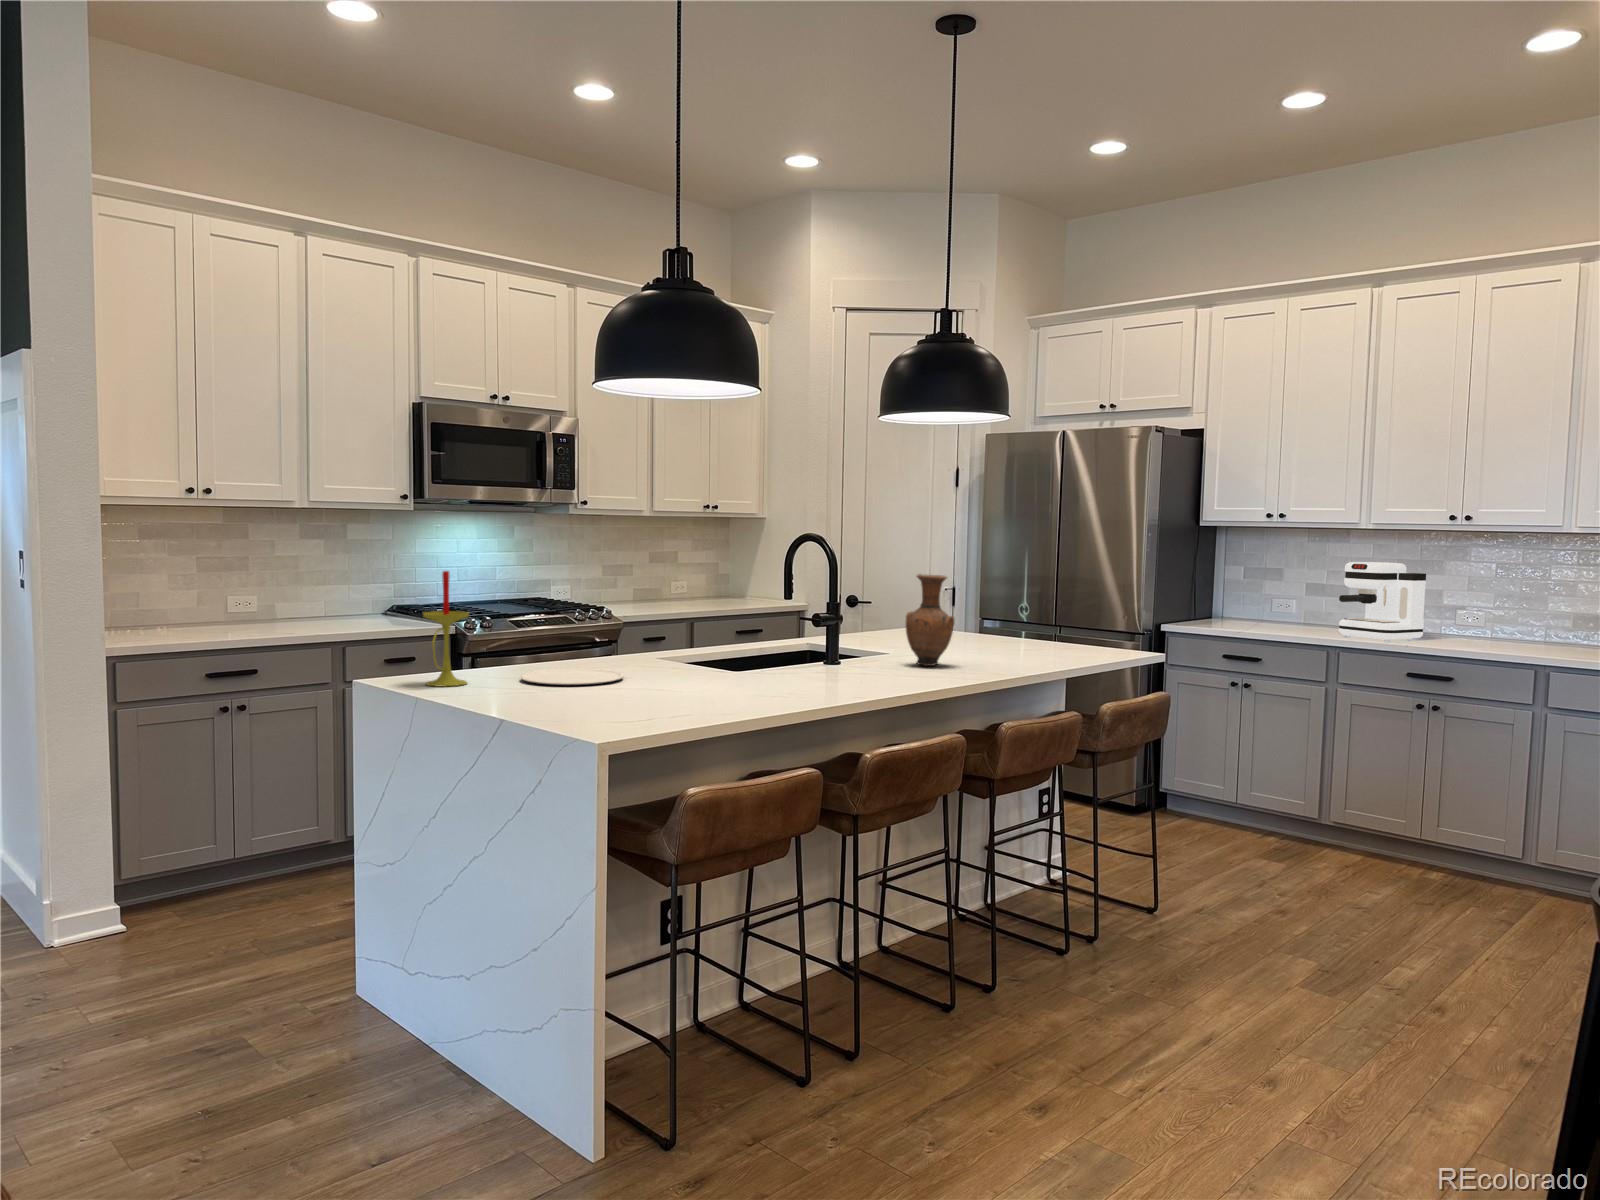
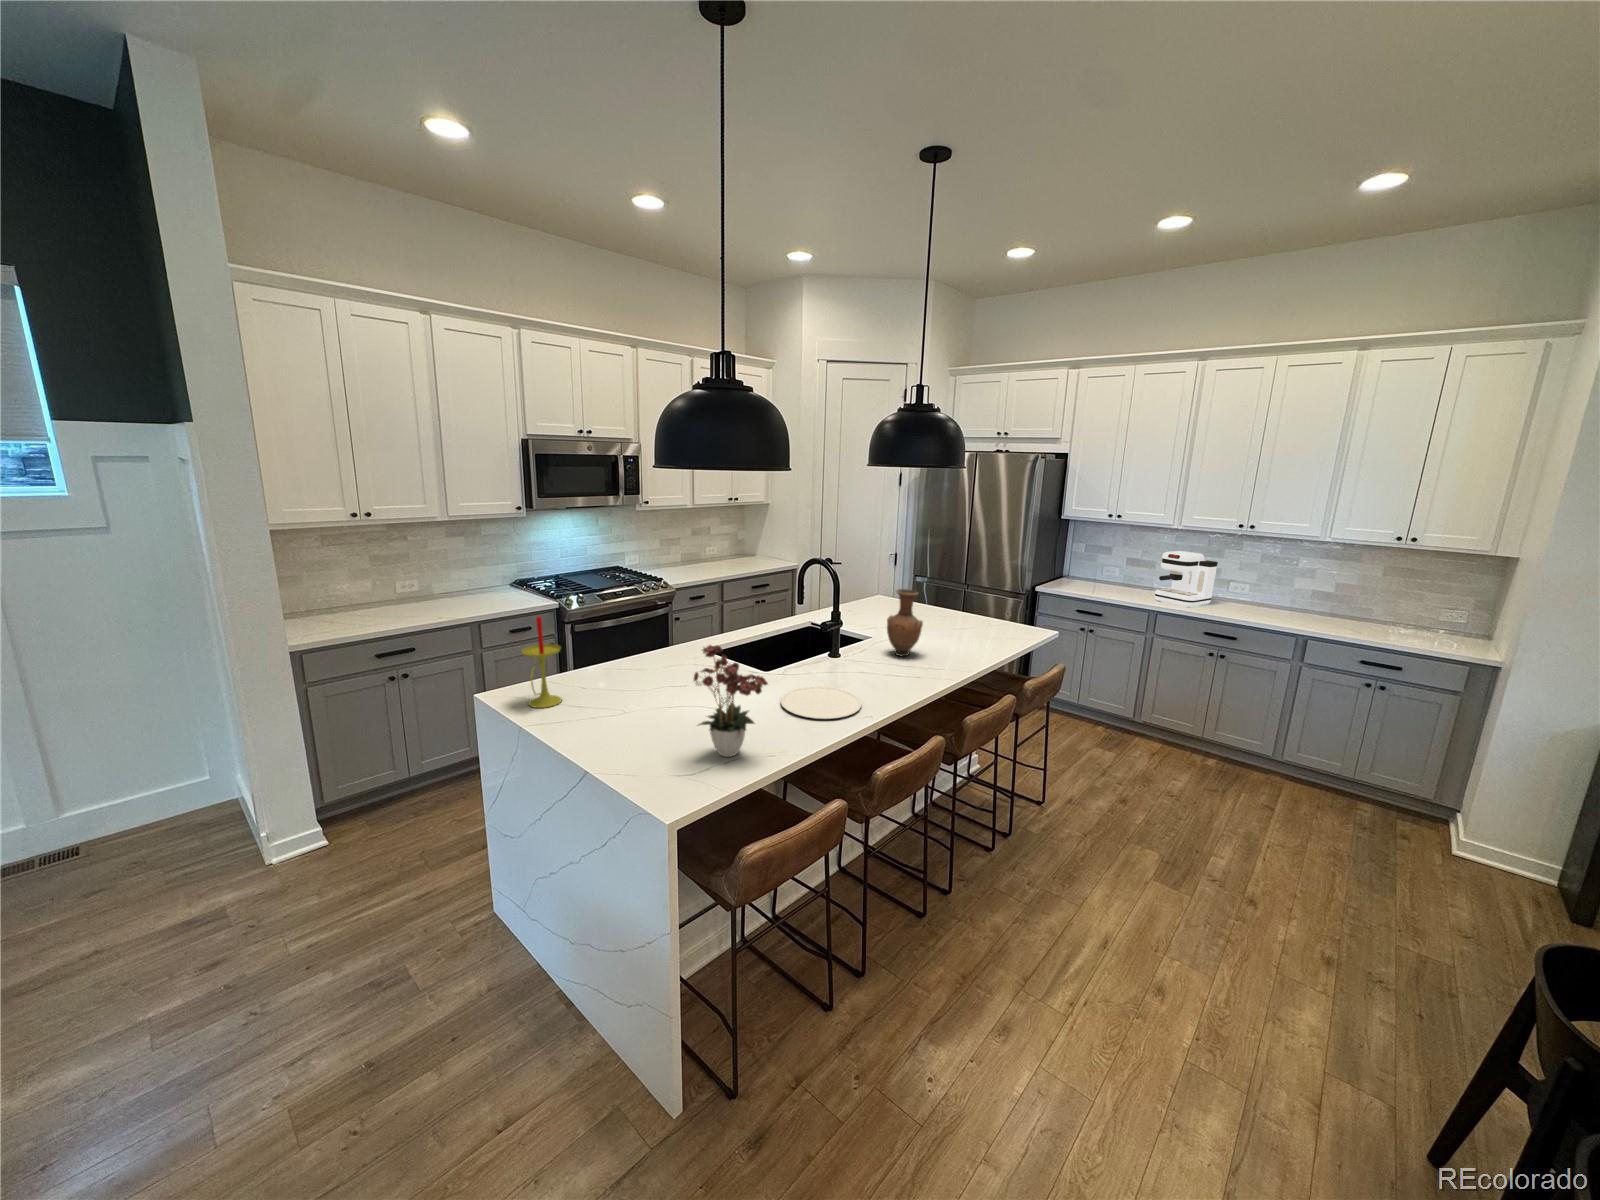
flower arrangement: none [628,563,730,711] -> present [694,645,768,757]
plate: present [520,668,624,685] -> present [781,686,862,719]

